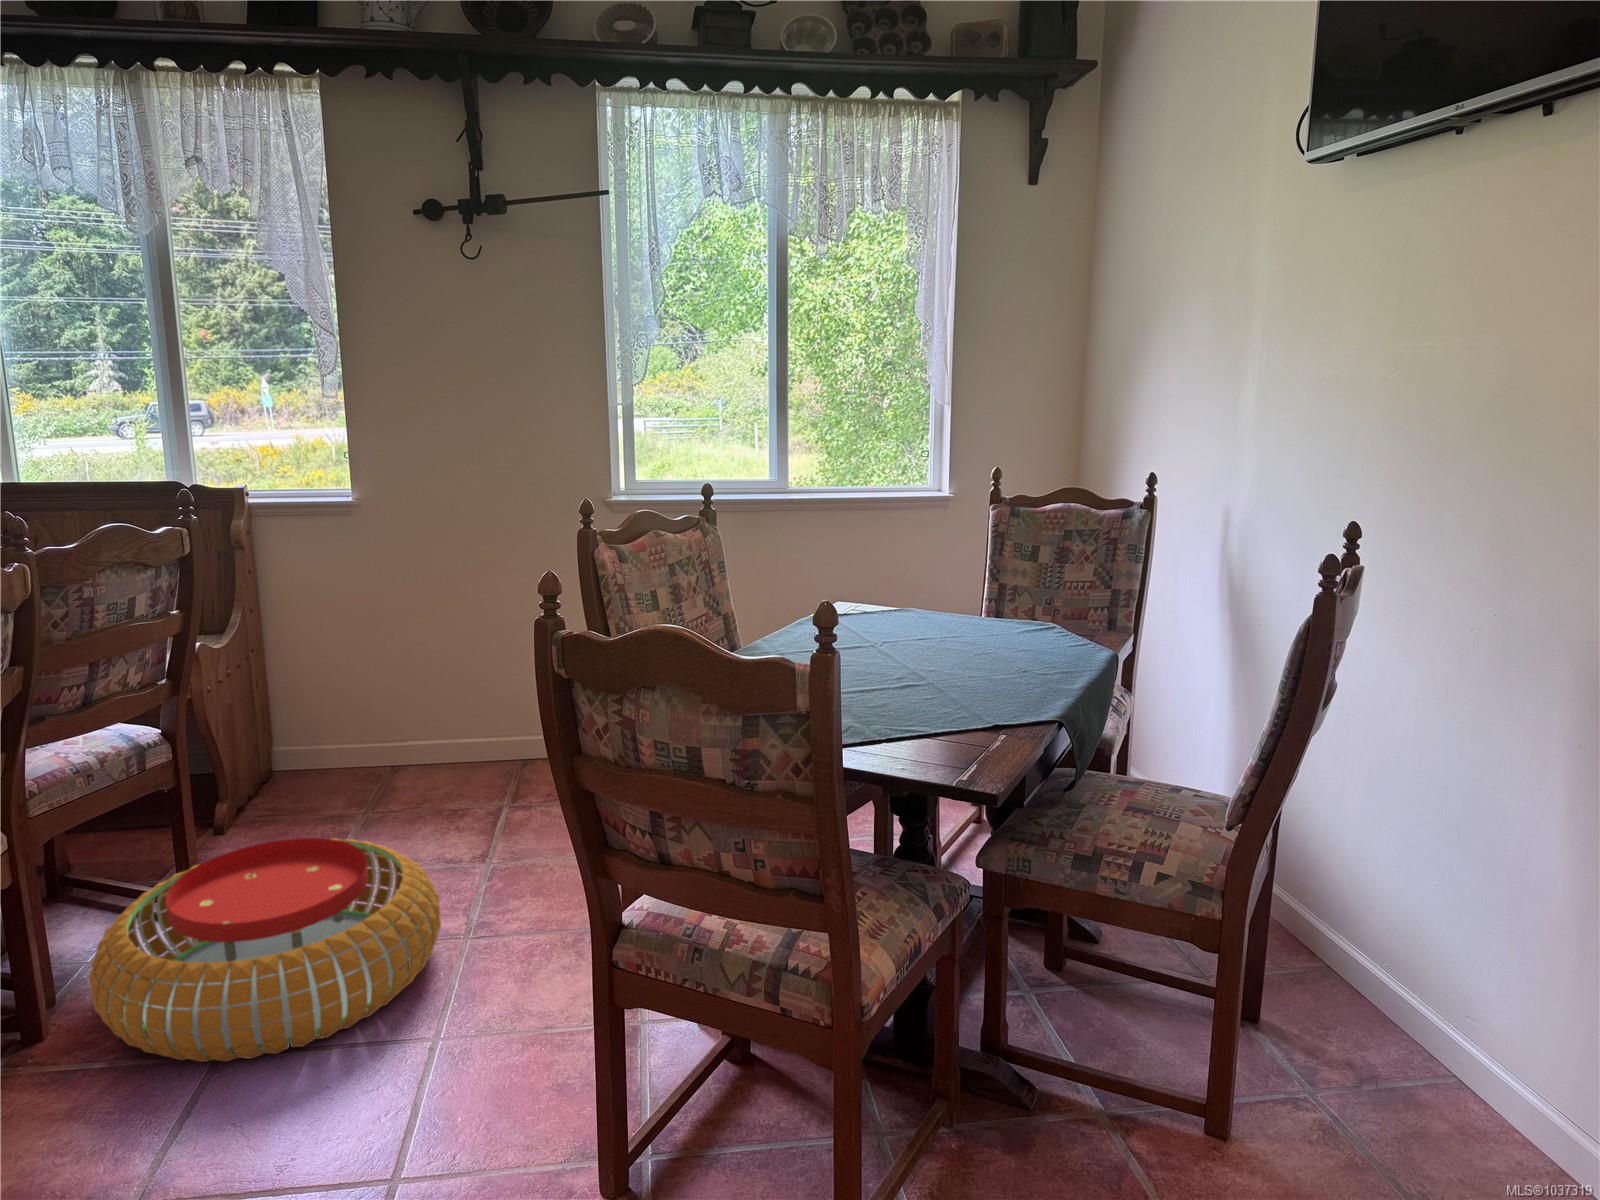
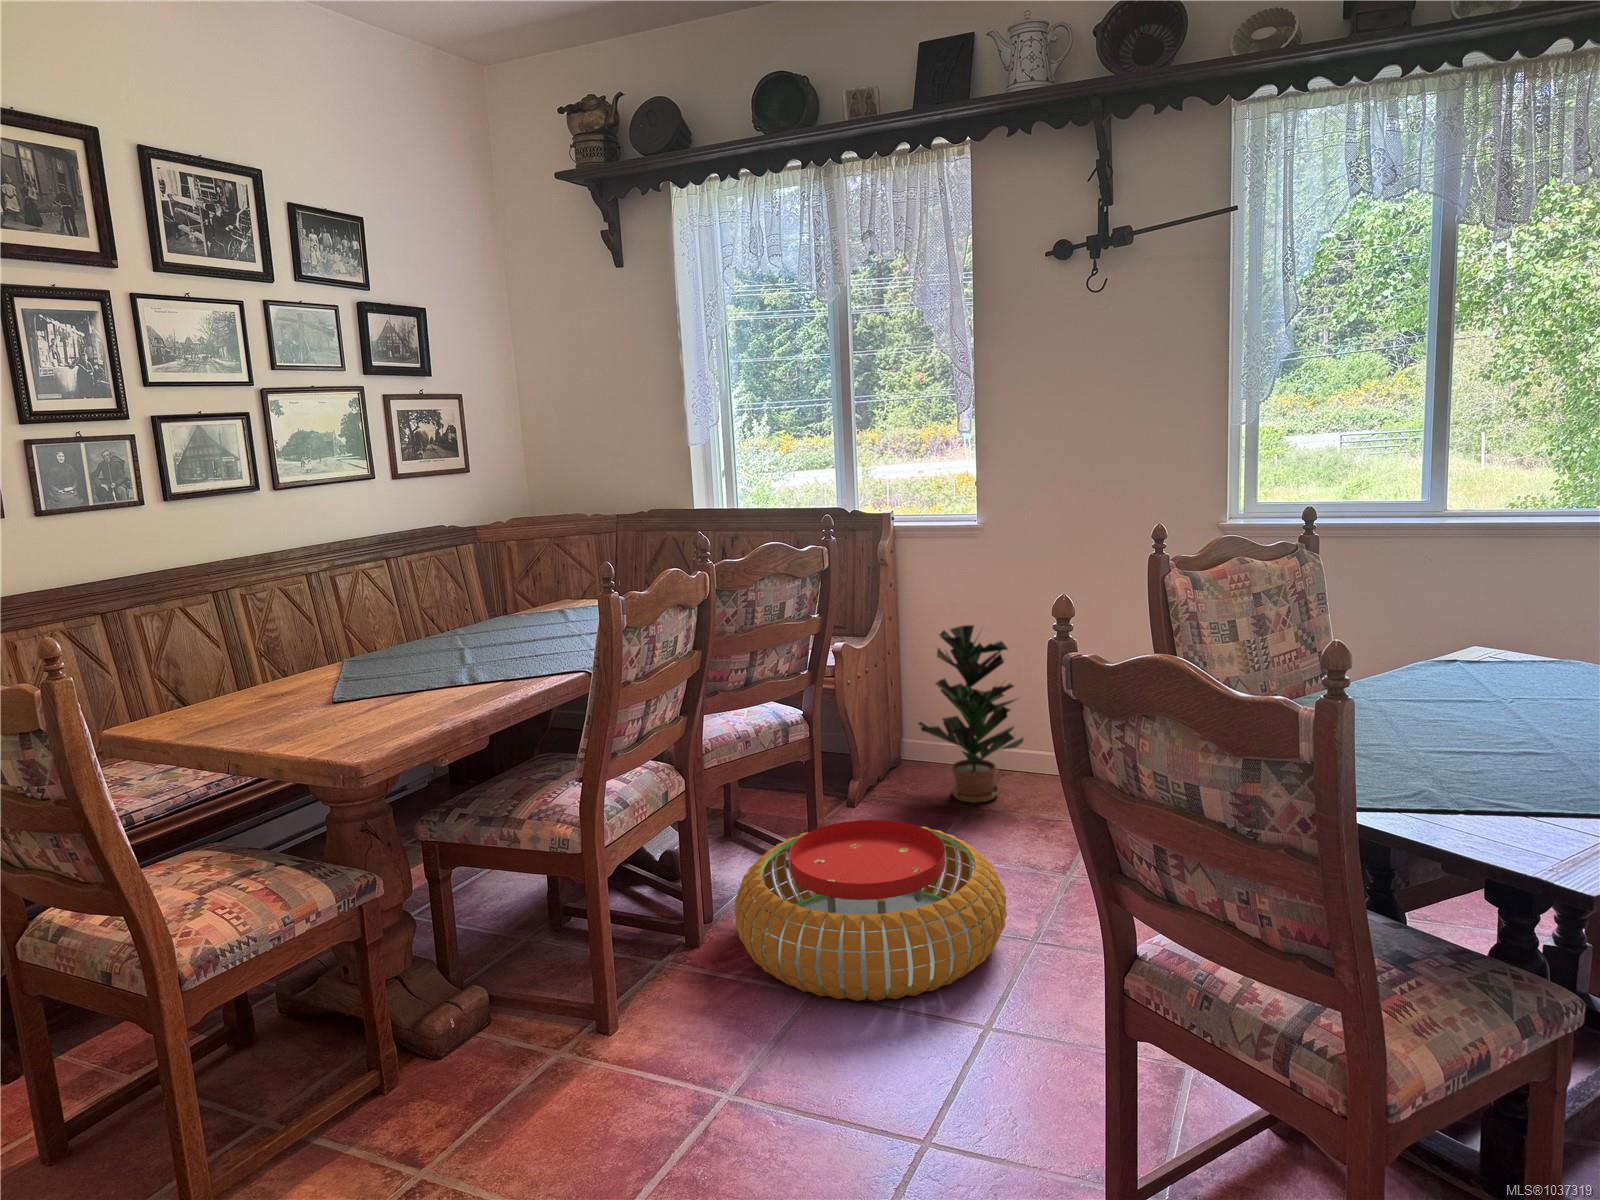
potted plant: none [301,611,426,803] -> present [919,625,1024,803]

